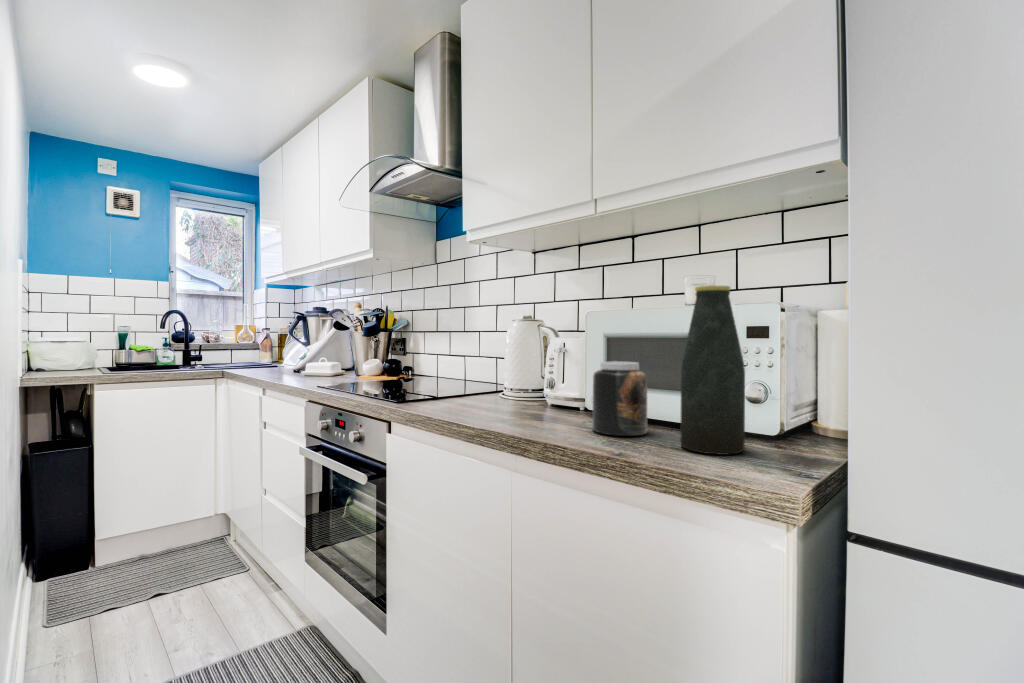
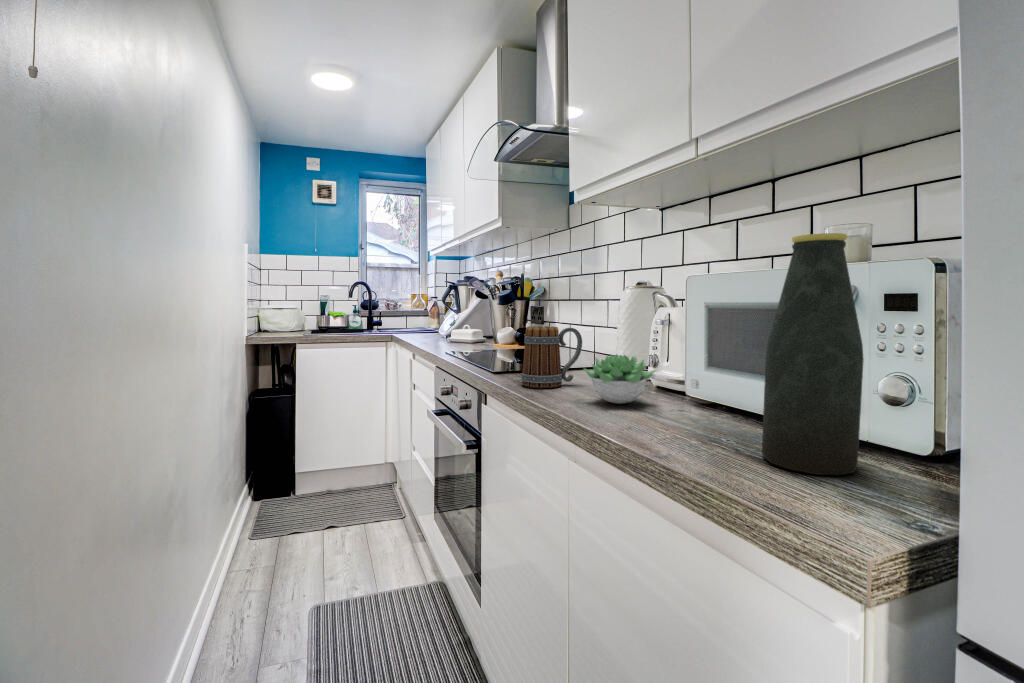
mug: none [437,355,491,412] -> present [521,326,582,388]
jar: present [593,361,647,436] -> none [667,338,739,434]
succulent plant: none [510,378,569,420] -> present [584,355,655,404]

